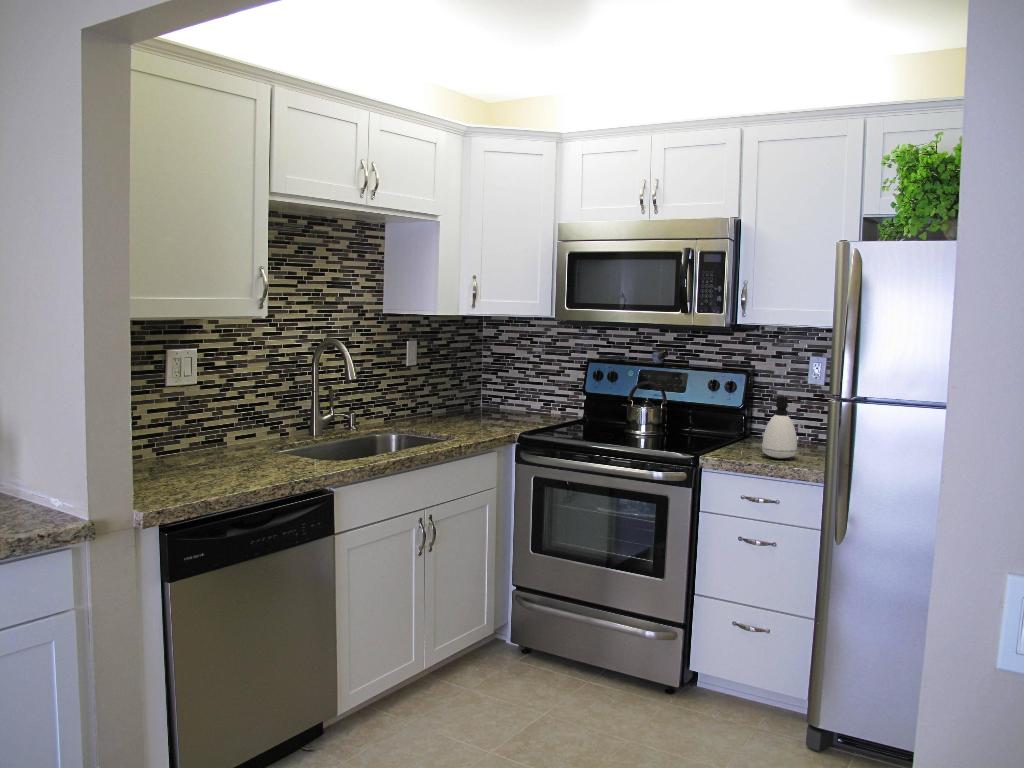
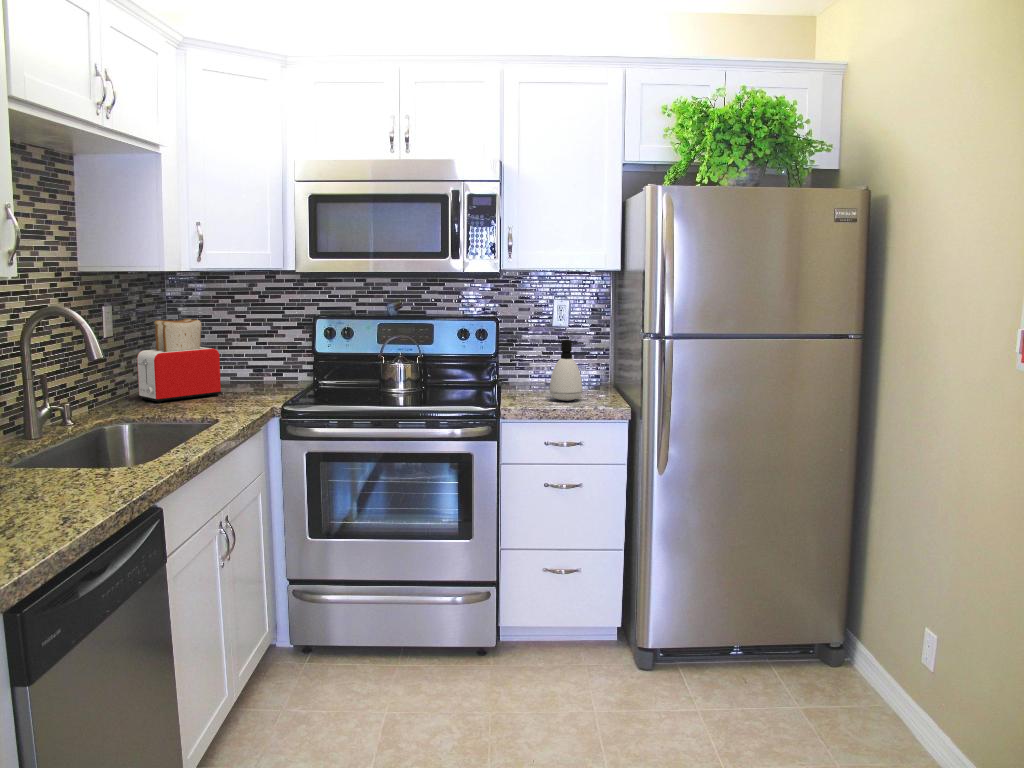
toaster: none [430,355,494,421] -> present [137,319,221,403]

